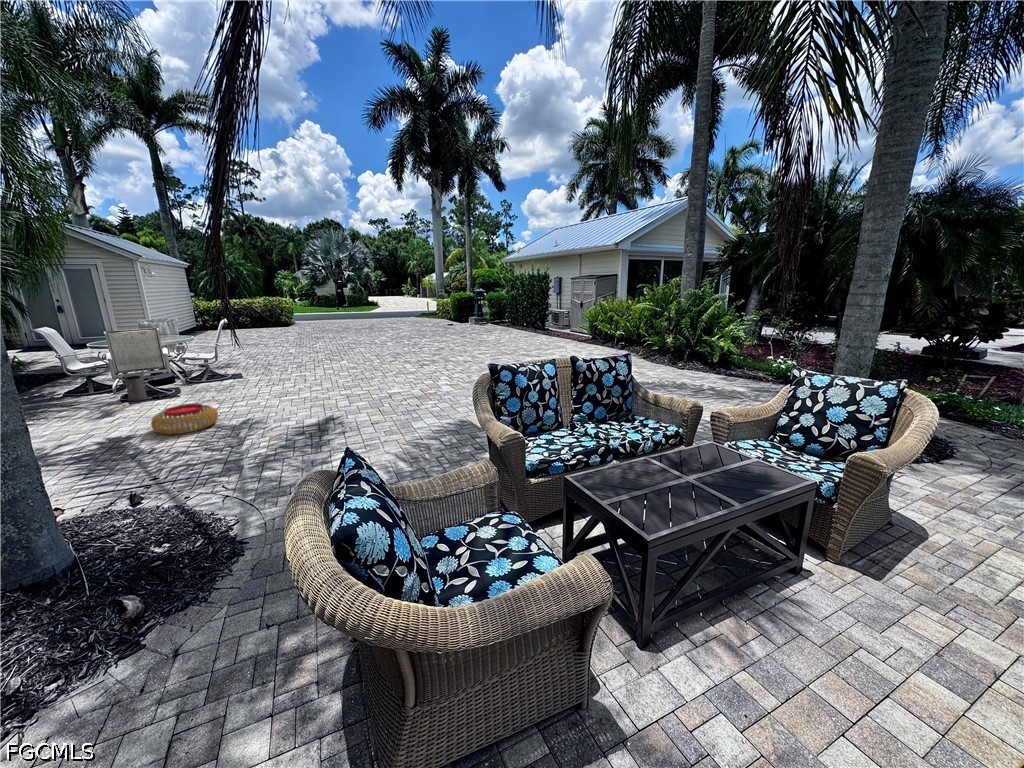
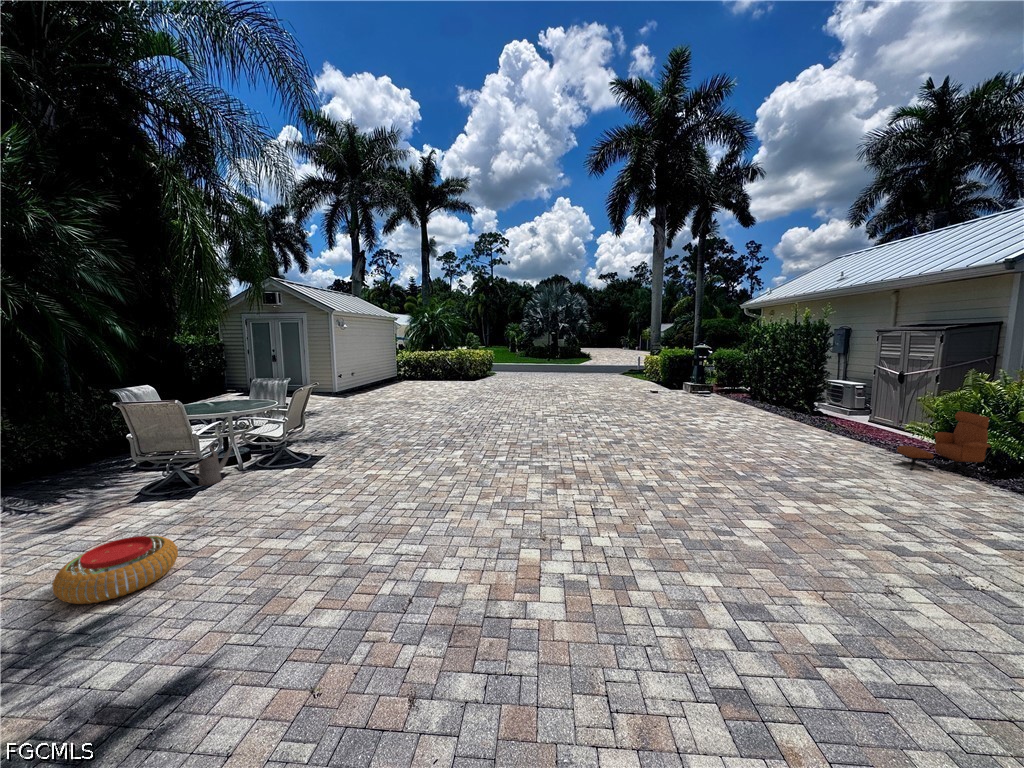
lounge chair: none [573,317,605,347] -> present [893,411,990,475]

